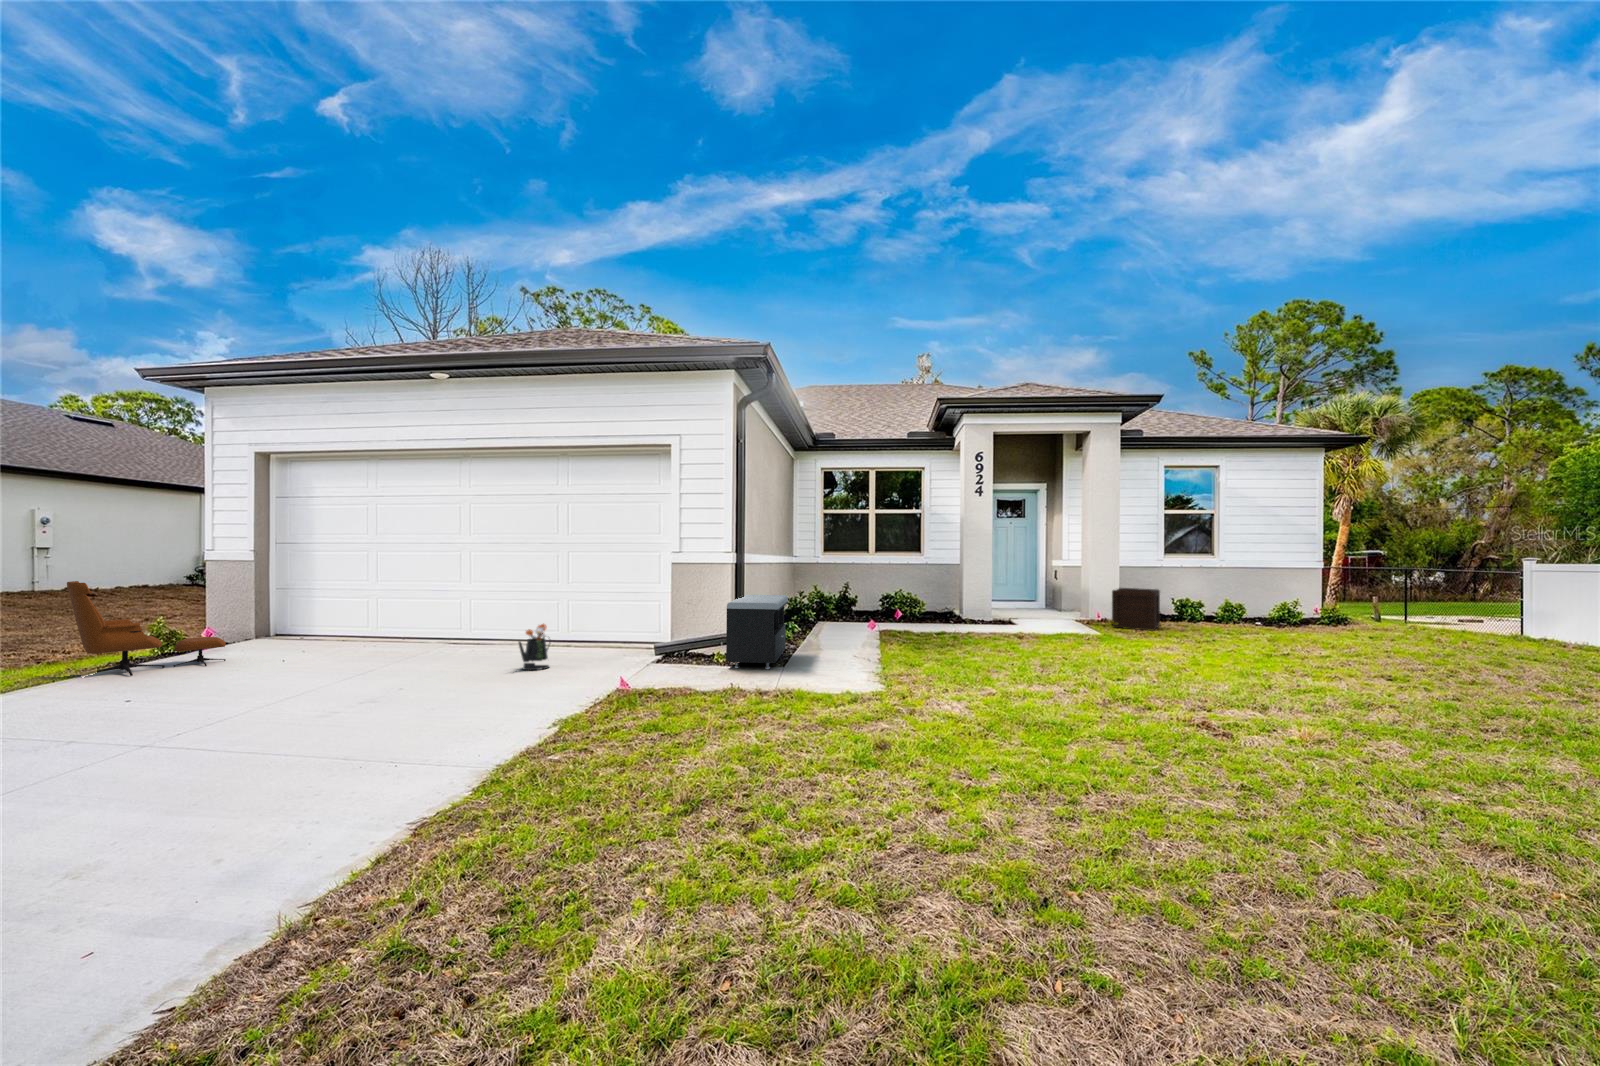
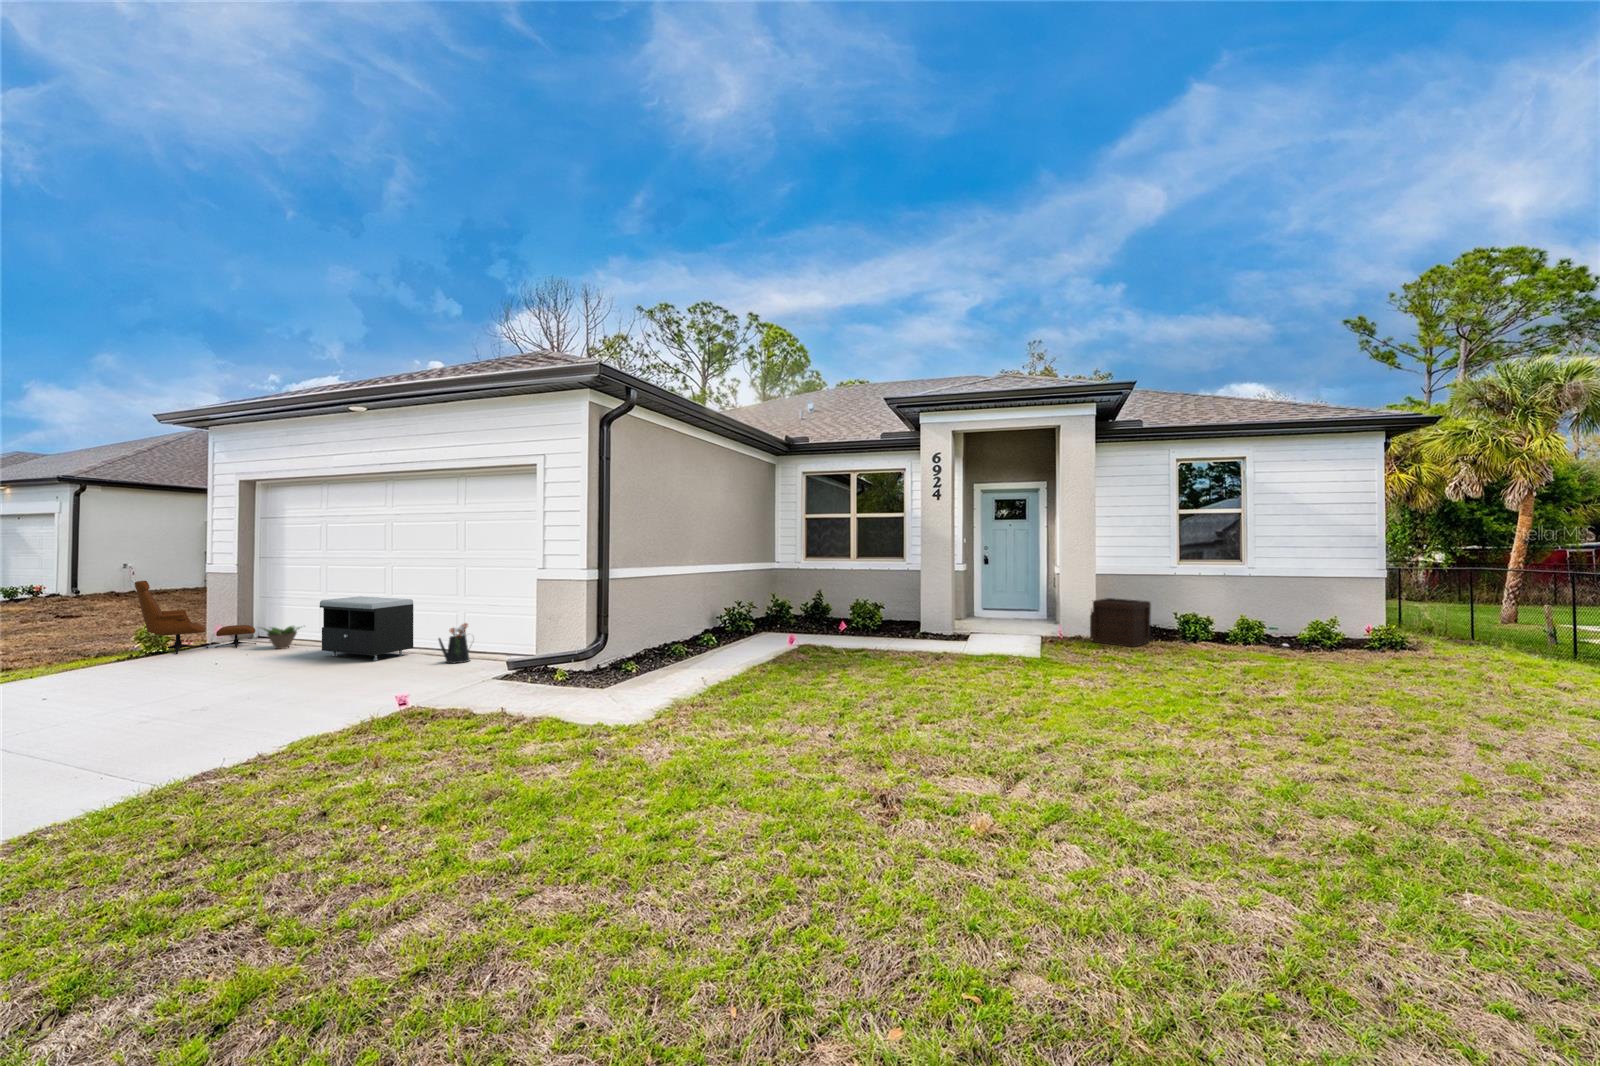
storage bench: present [726,595,788,669] -> present [320,596,413,660]
decorative plant: none [239,635,305,665] -> present [262,626,300,649]

